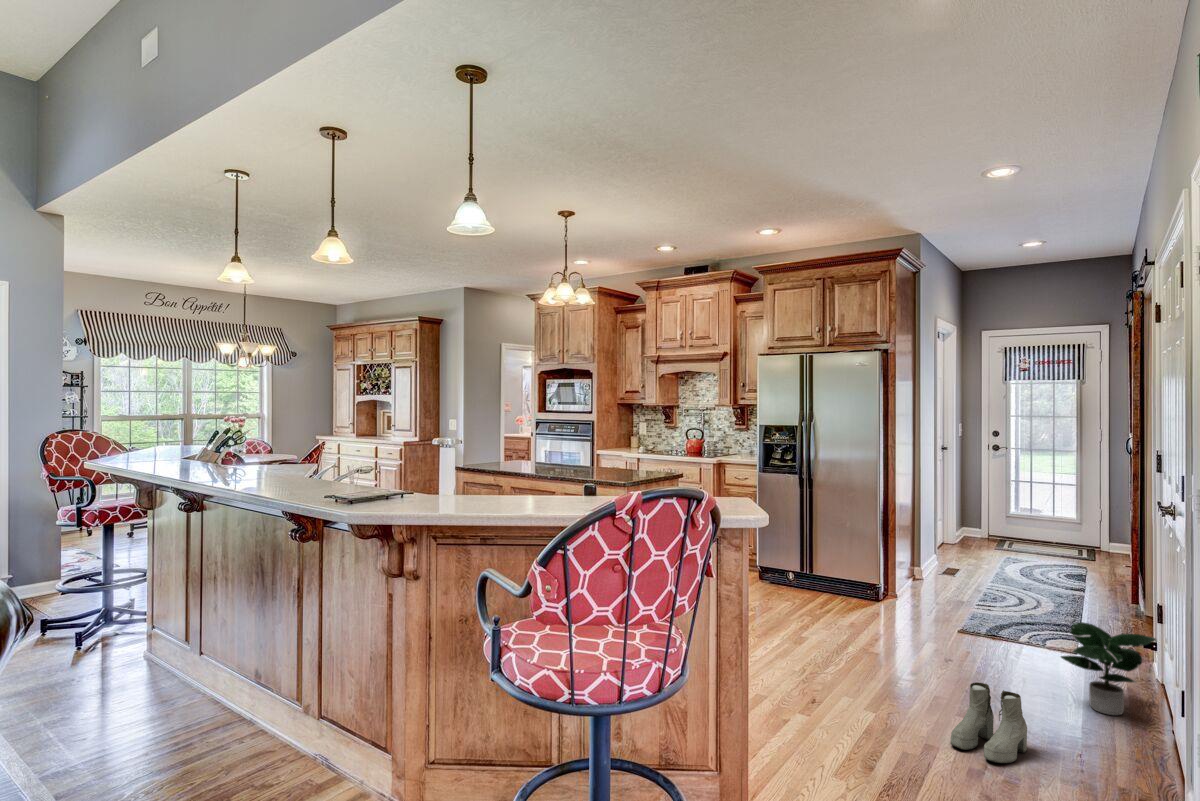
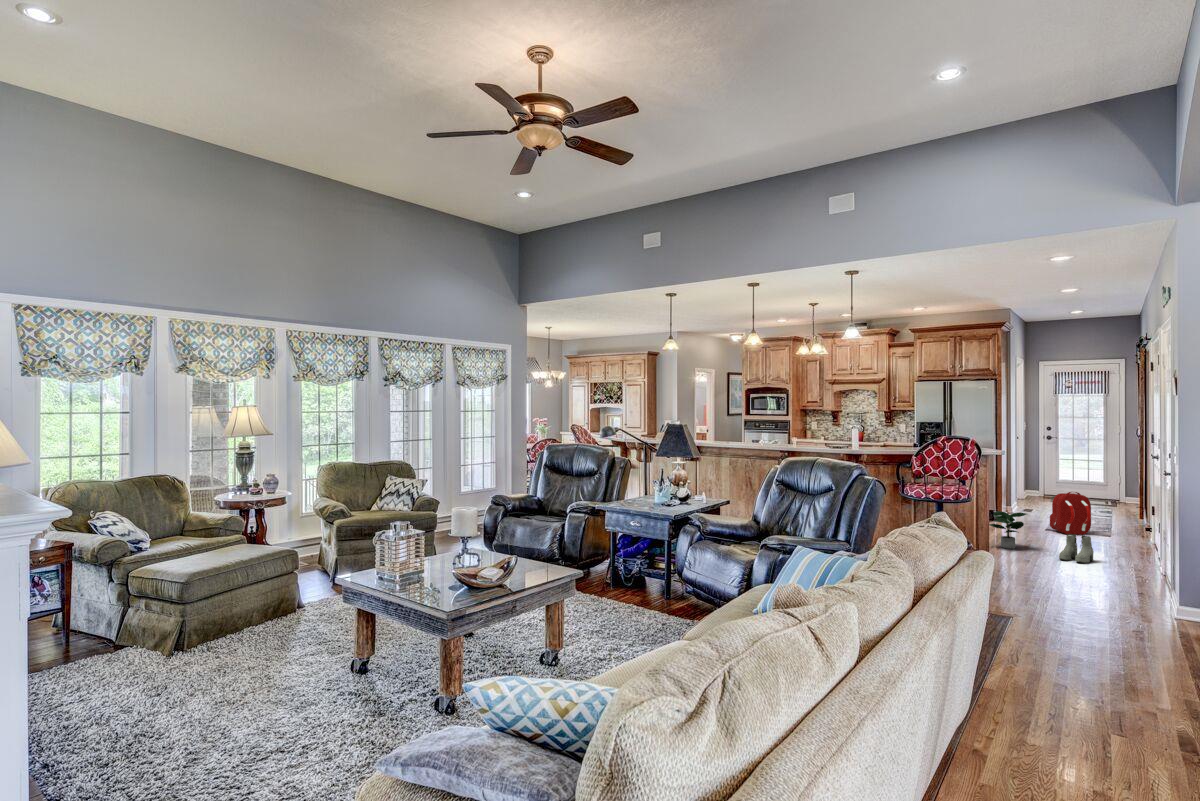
backpack: none [967,560,1041,642] -> present [1050,492,1091,535]
potted plant: present [1061,622,1156,715] -> present [989,511,1027,549]

